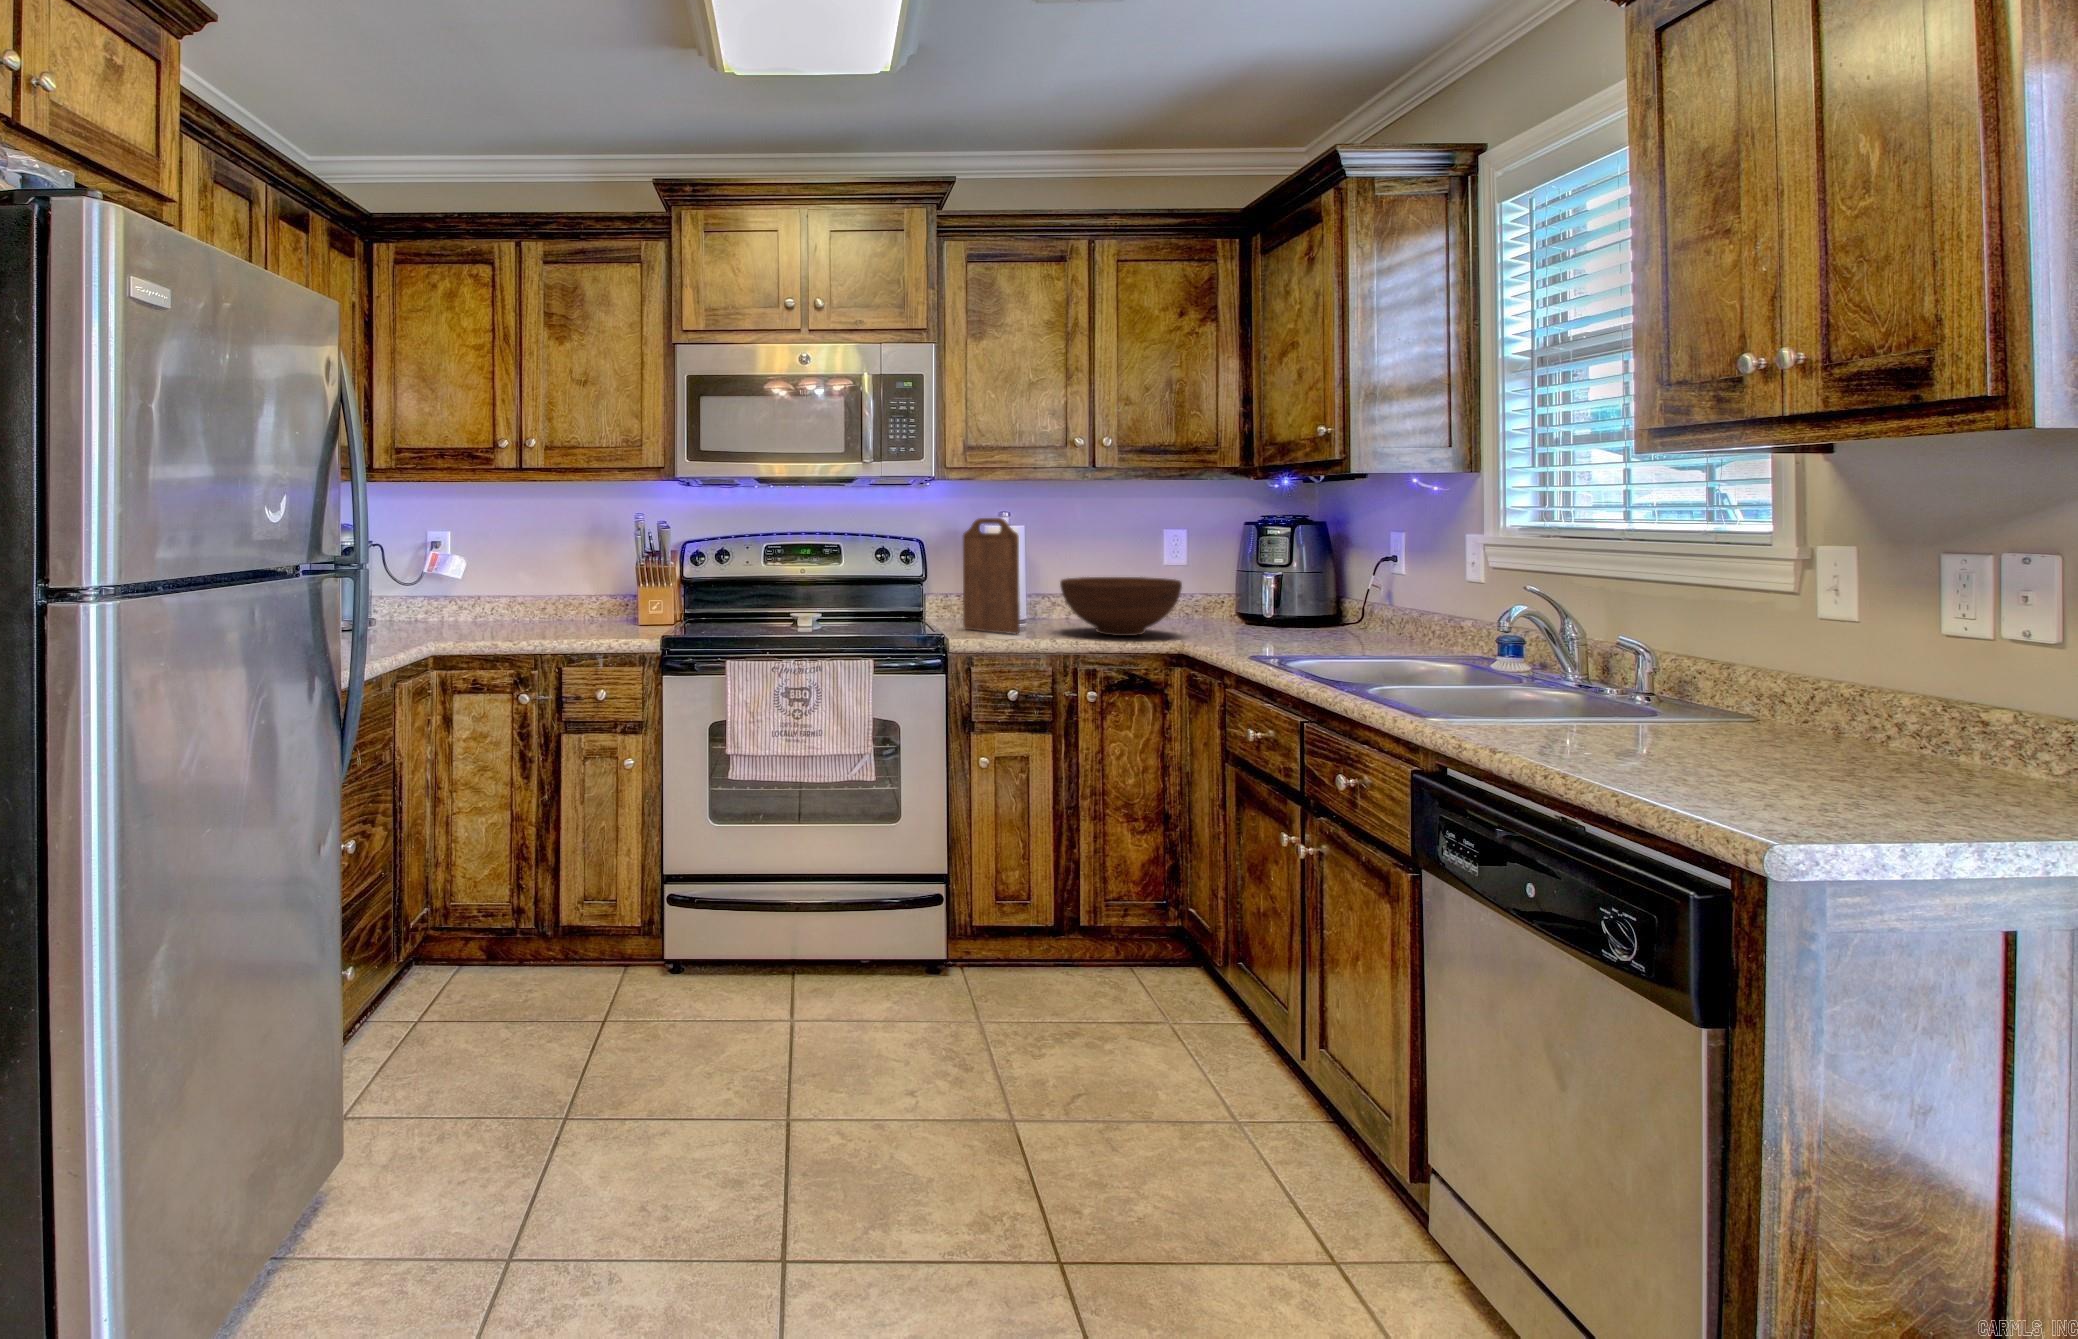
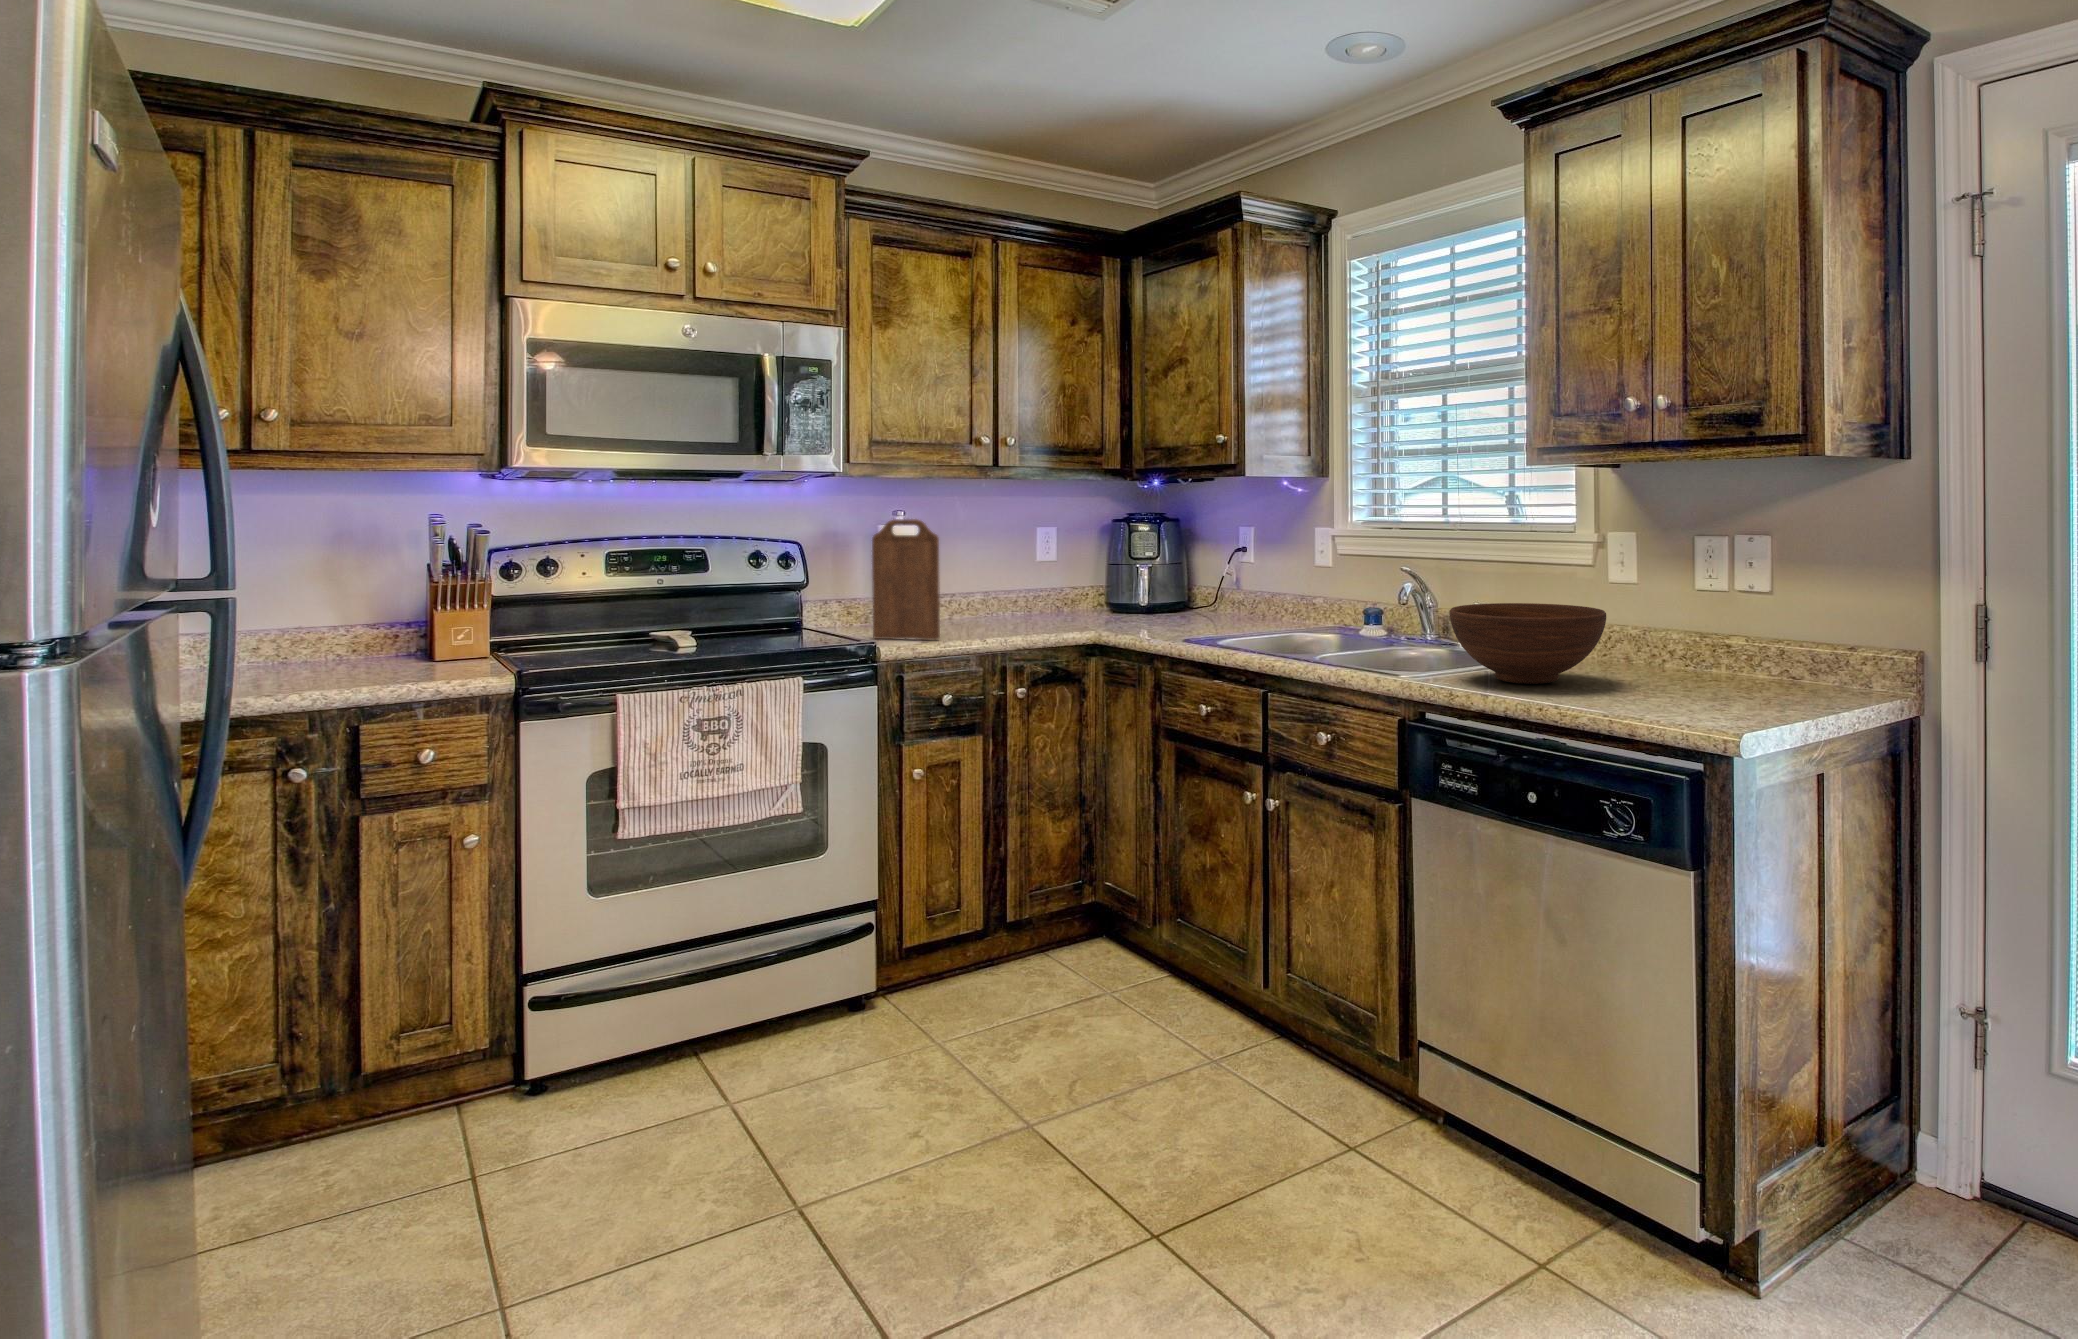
fruit bowl: present [1060,577,1182,636] -> present [1450,603,1606,684]

